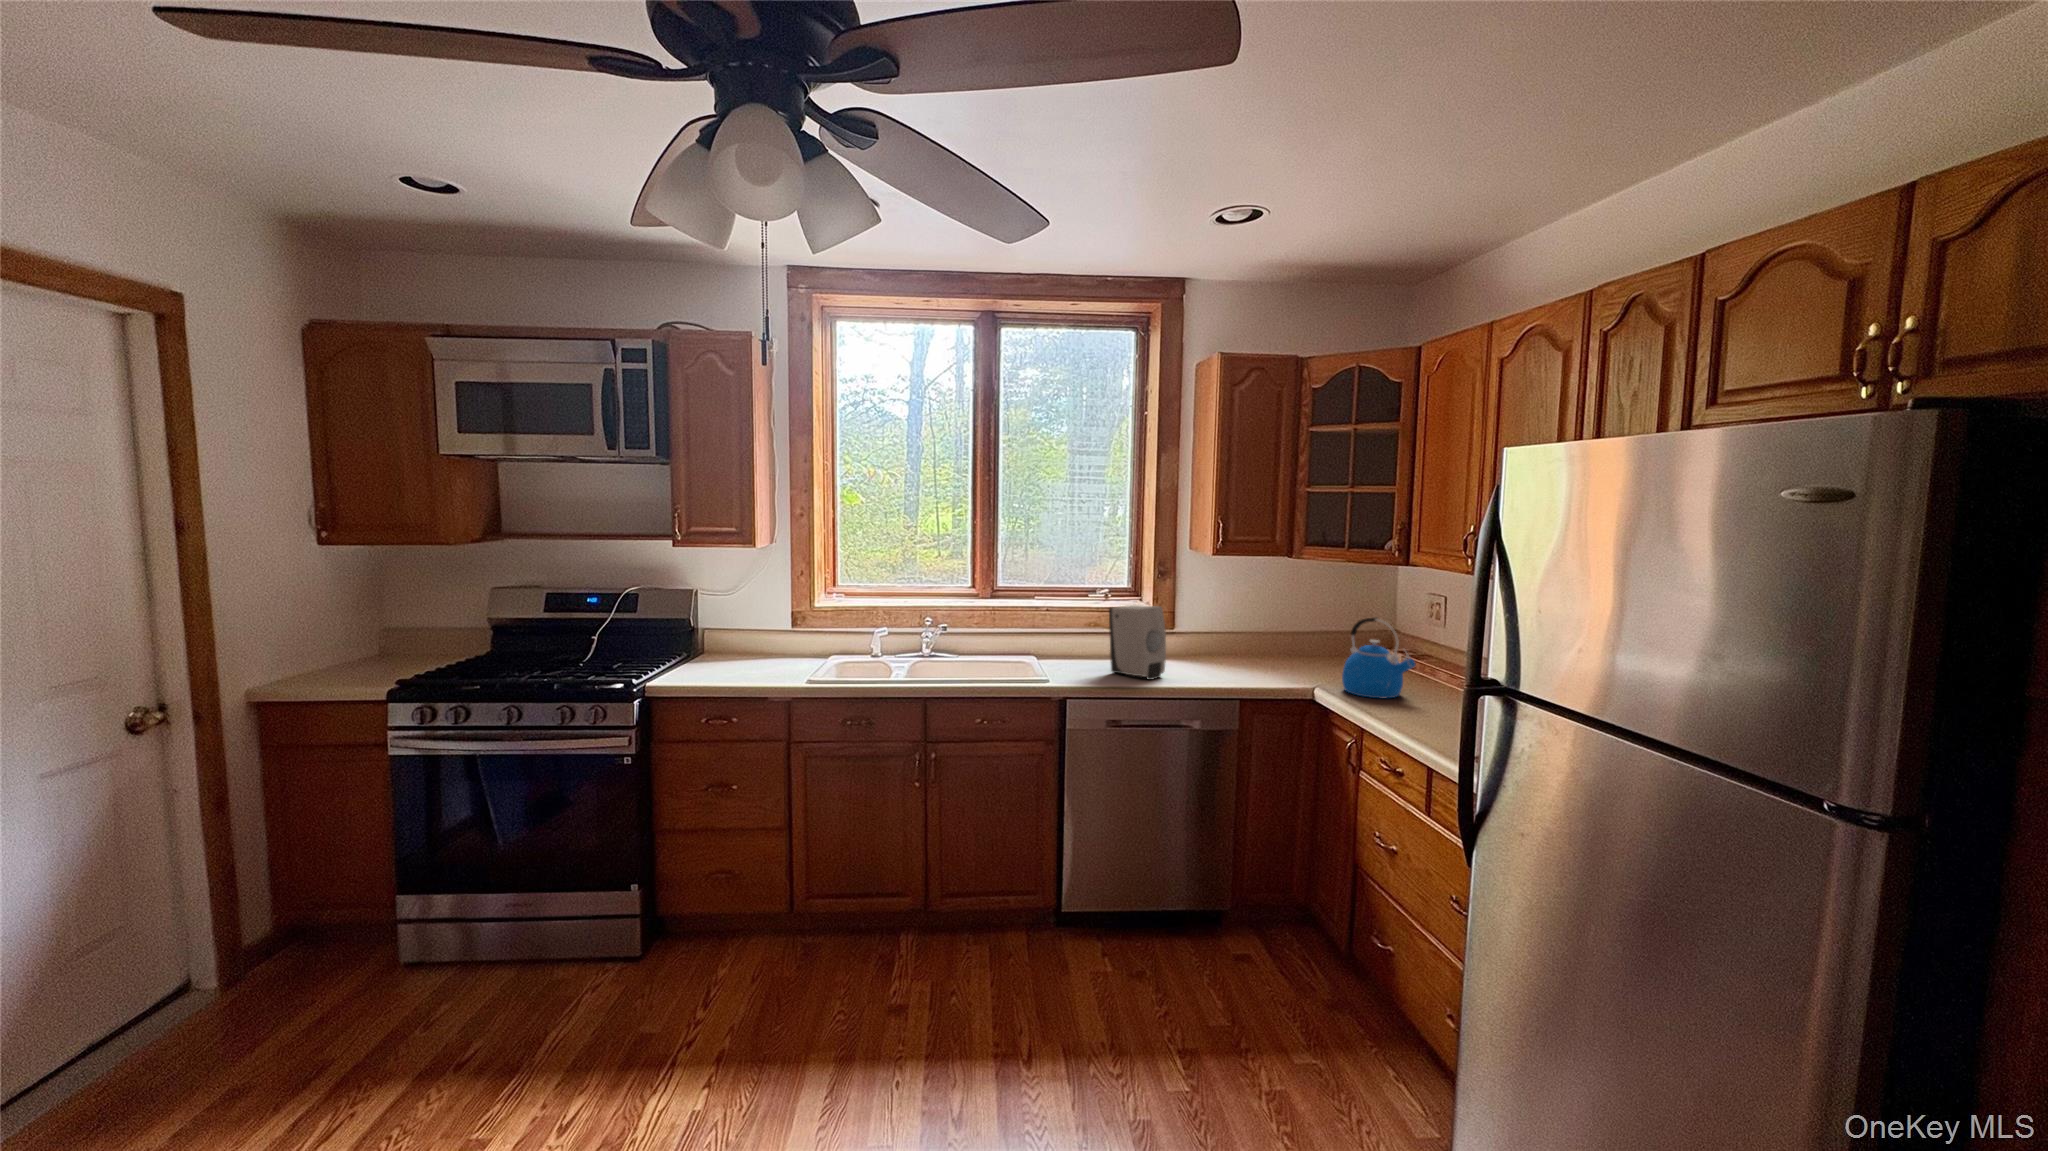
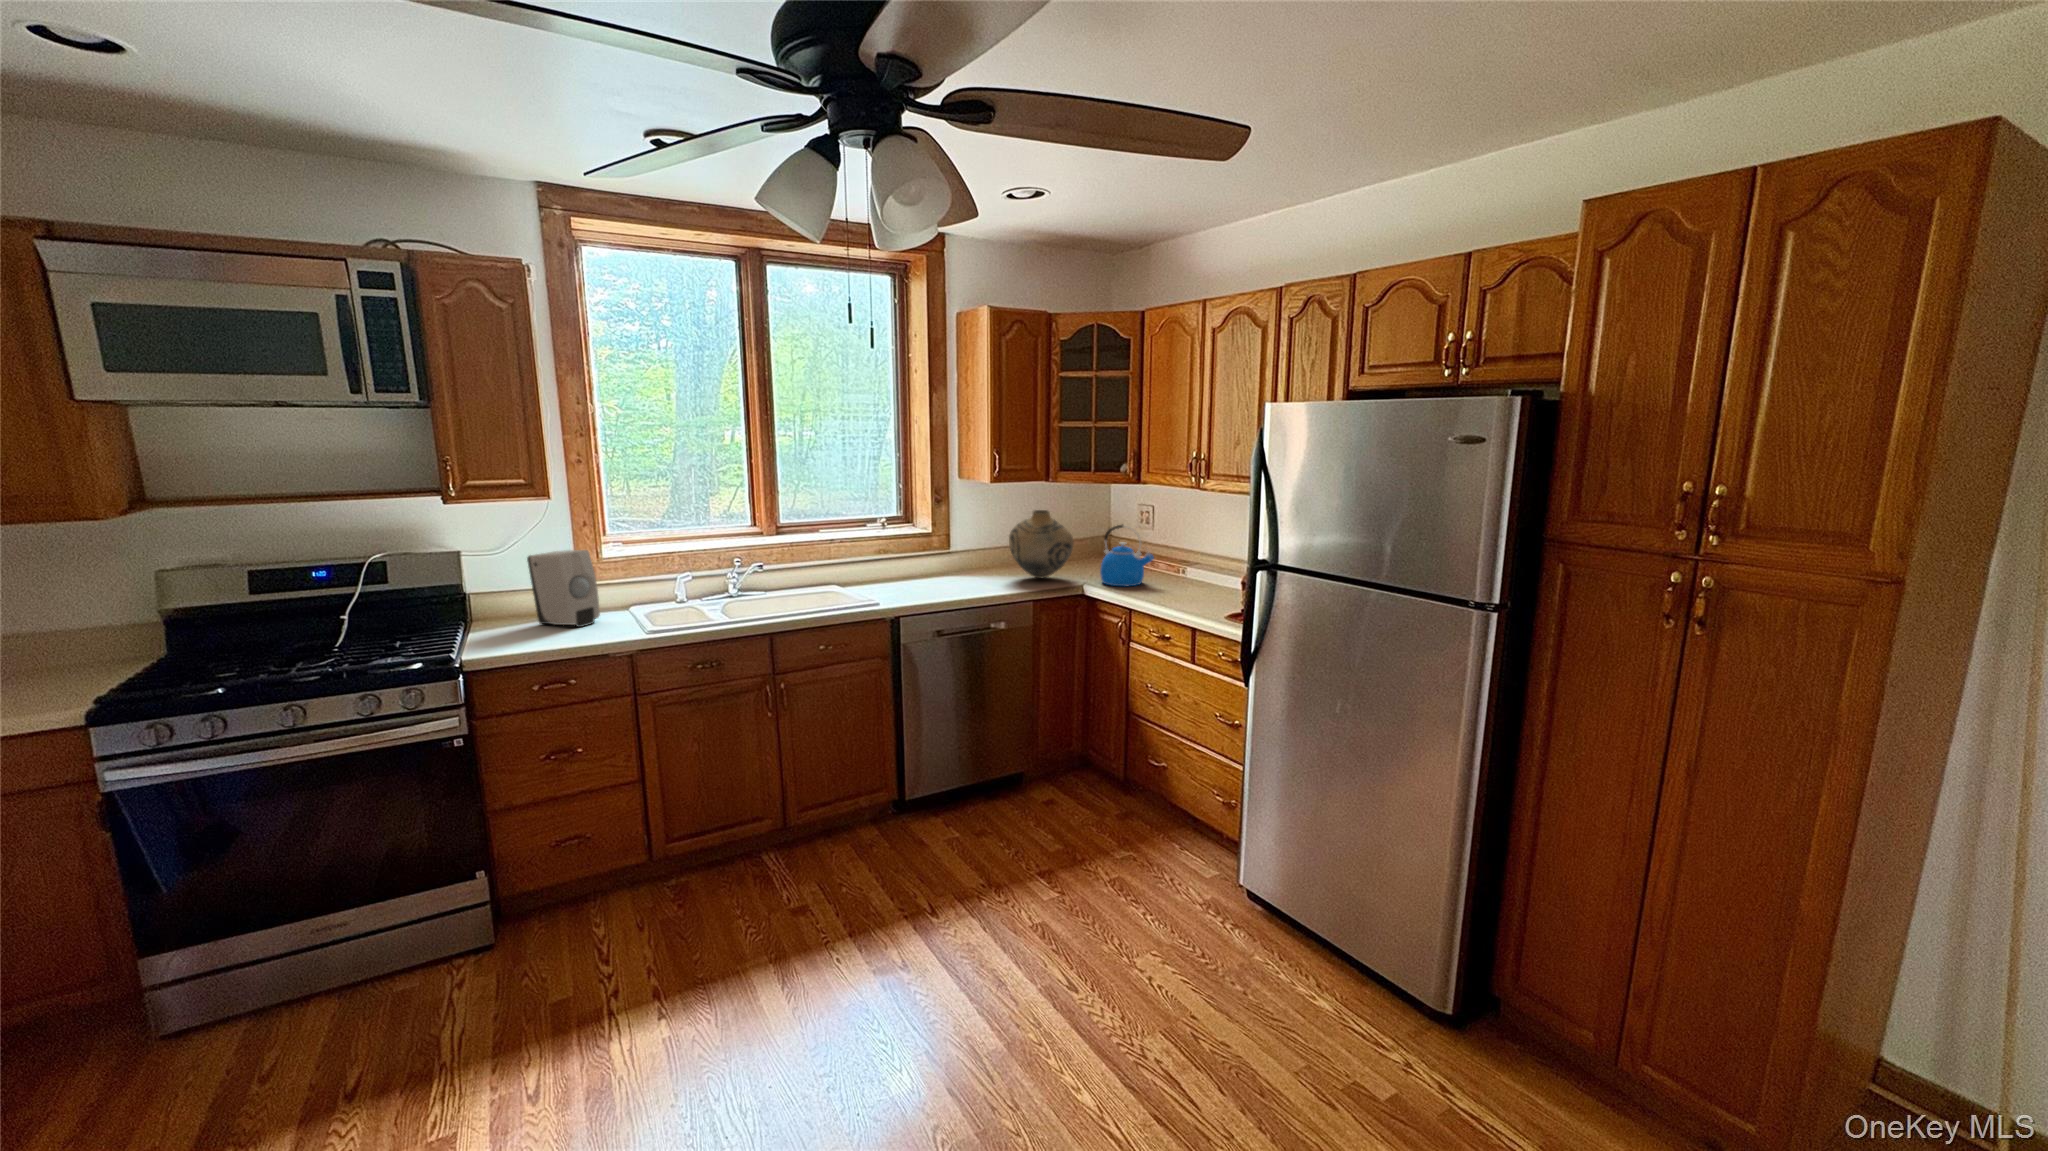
vase: none [1232,592,1314,675] -> present [1009,510,1074,578]
soap dispenser: present [1109,605,1166,680] -> present [527,550,600,627]

